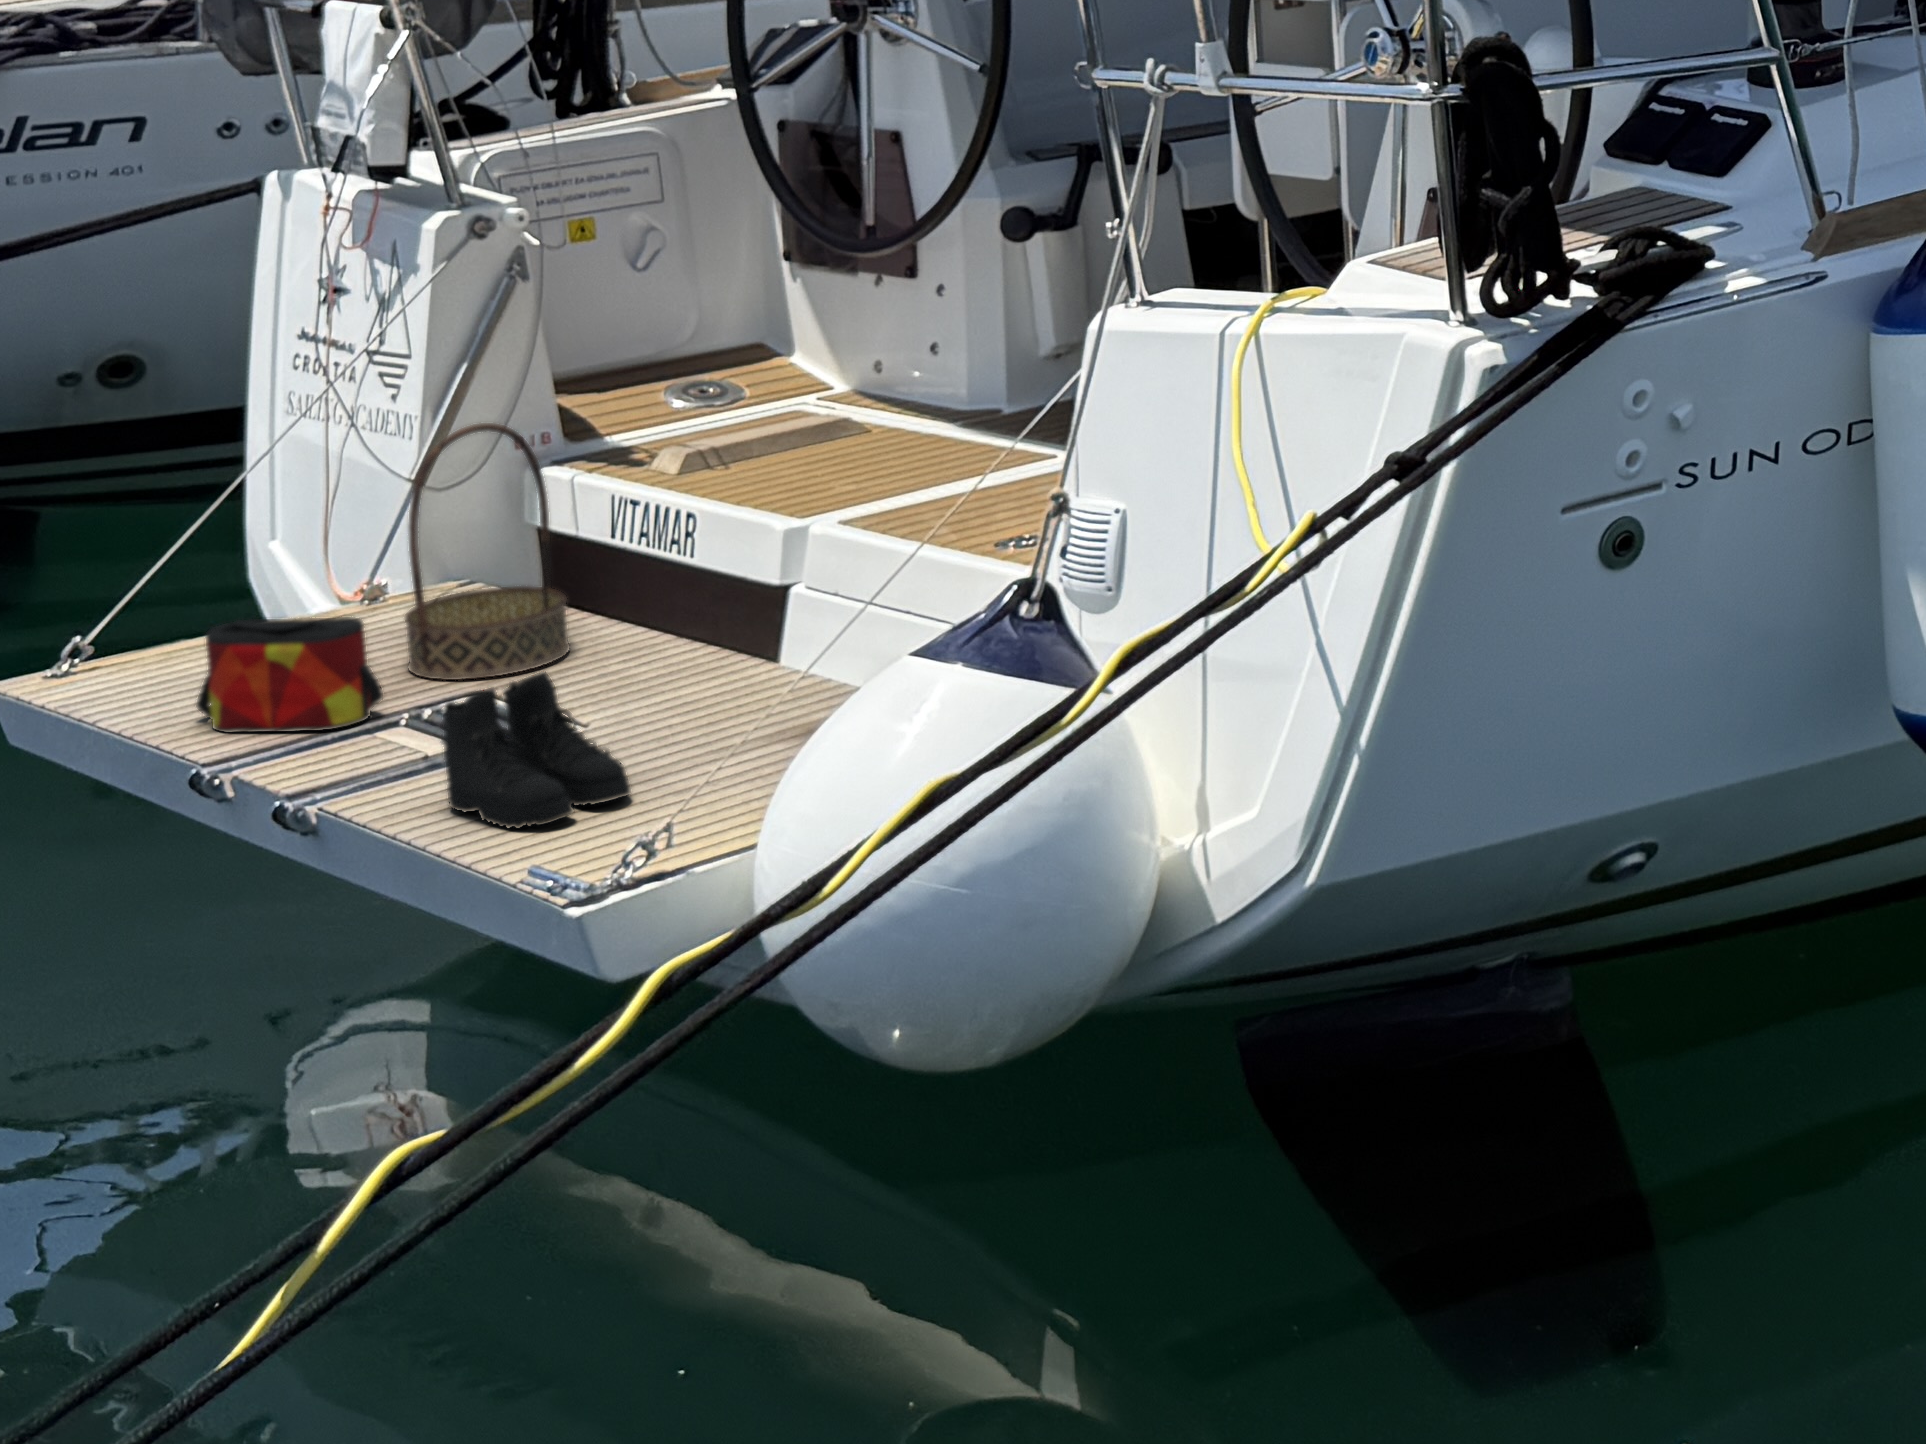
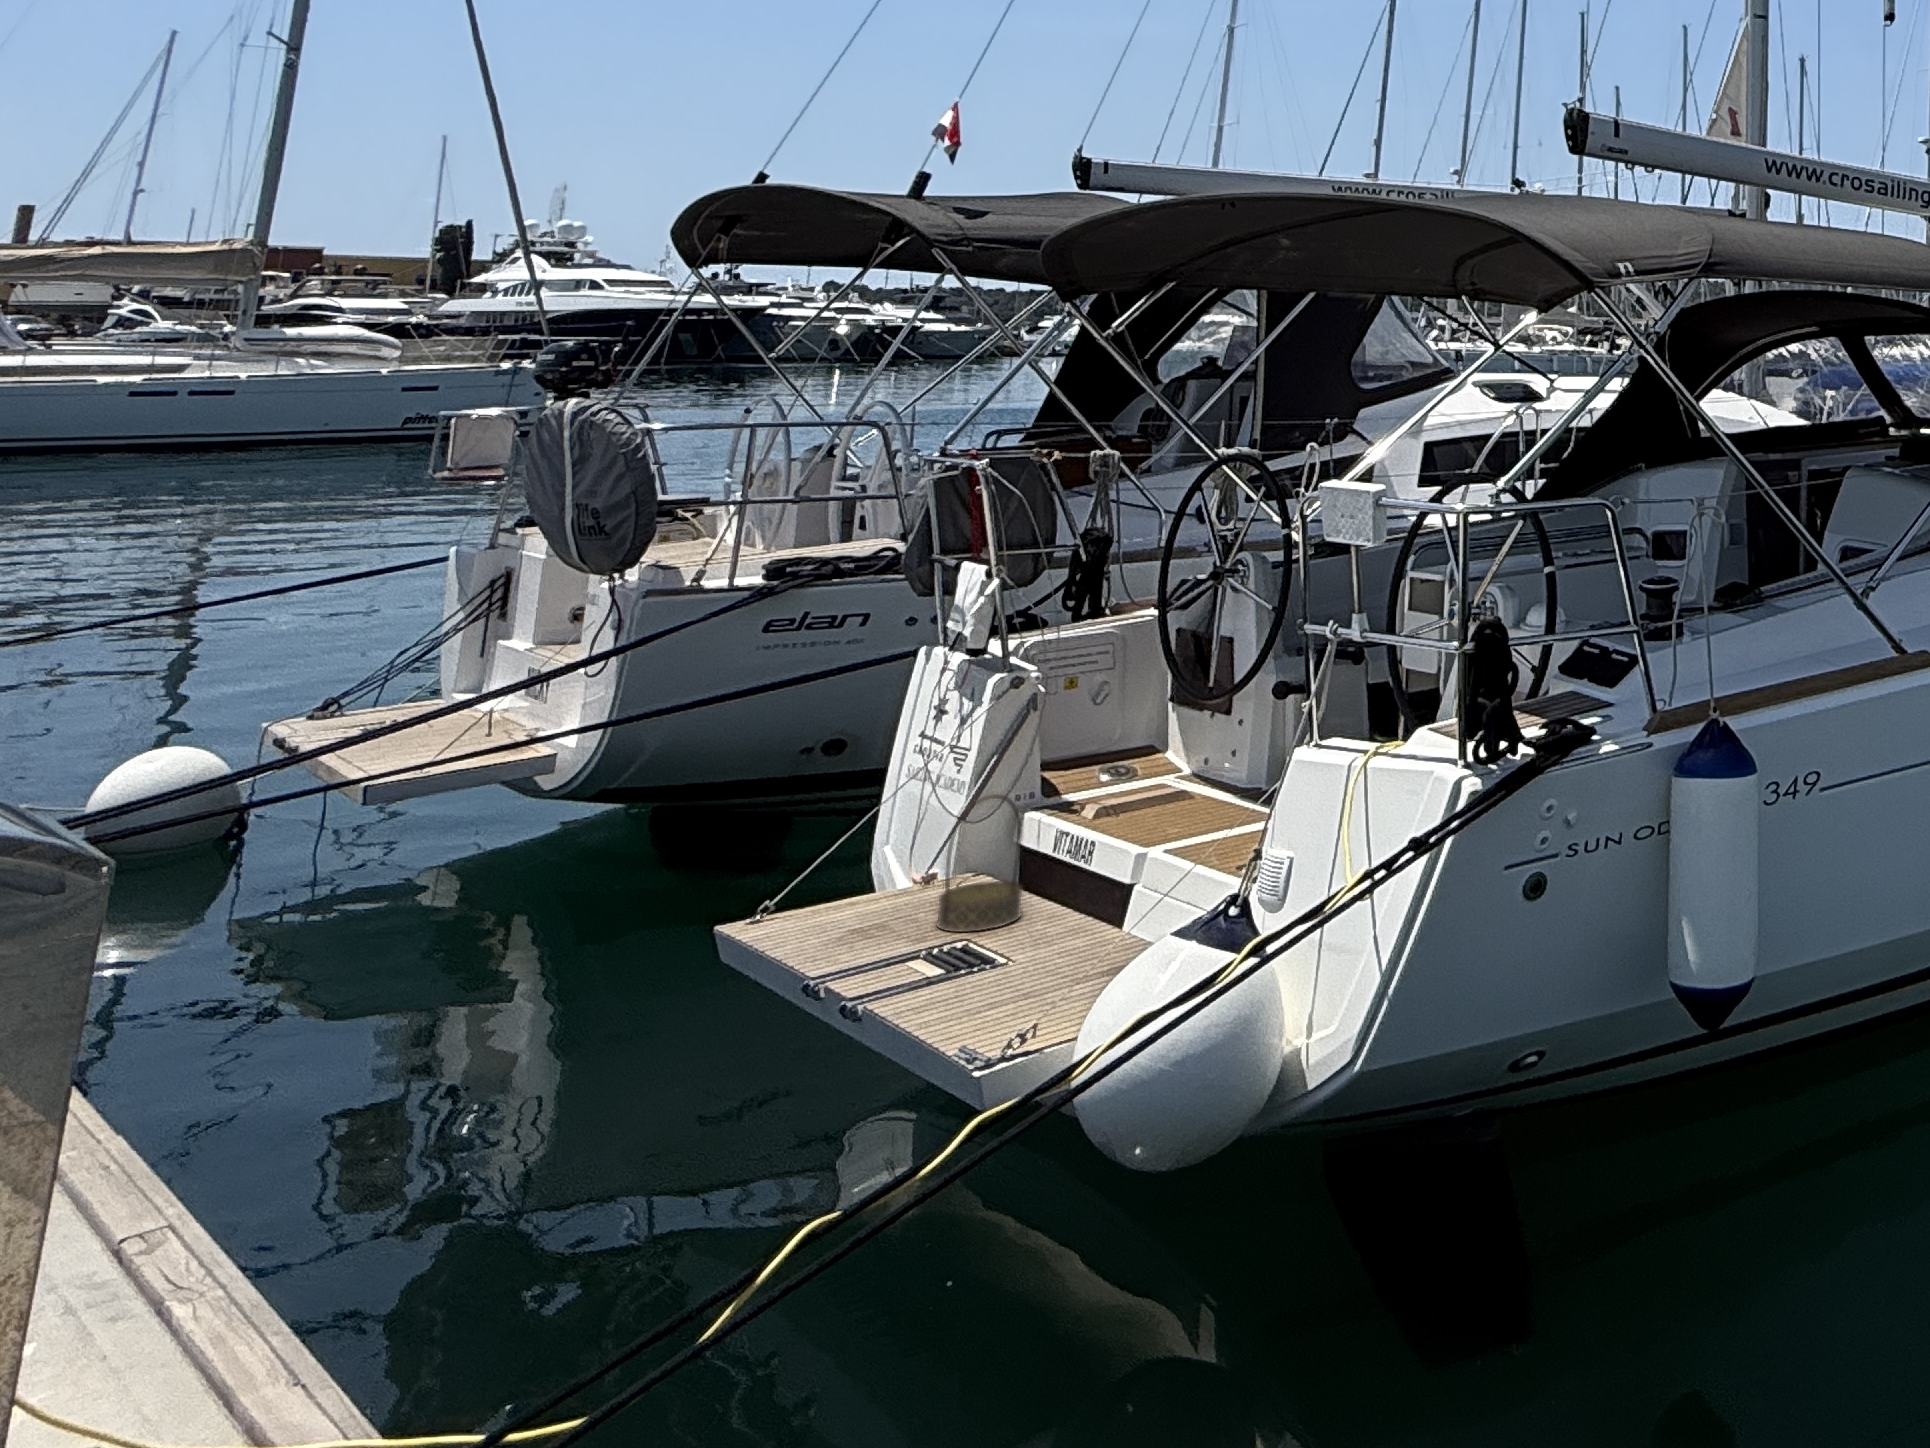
bag: present [196,617,383,733] -> none [824,897,919,959]
boots: present [441,672,631,829] -> none [938,931,1031,1018]

